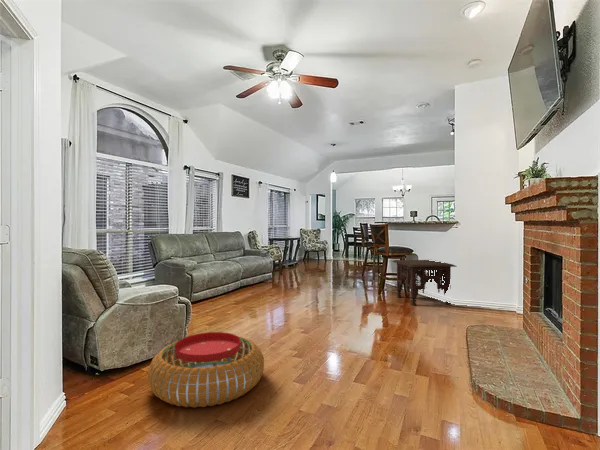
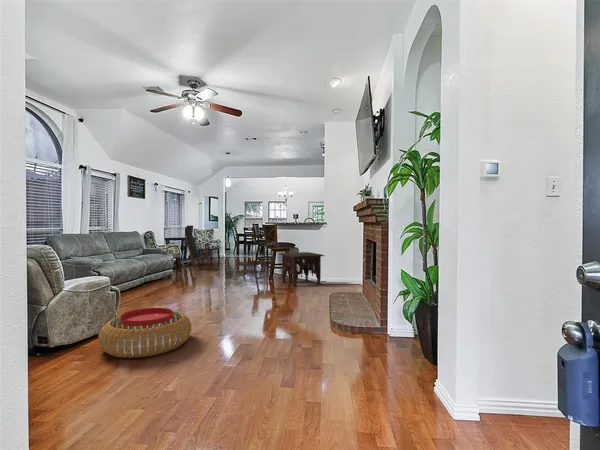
lounge chair: none [287,225,319,270] -> present [184,226,212,267]

